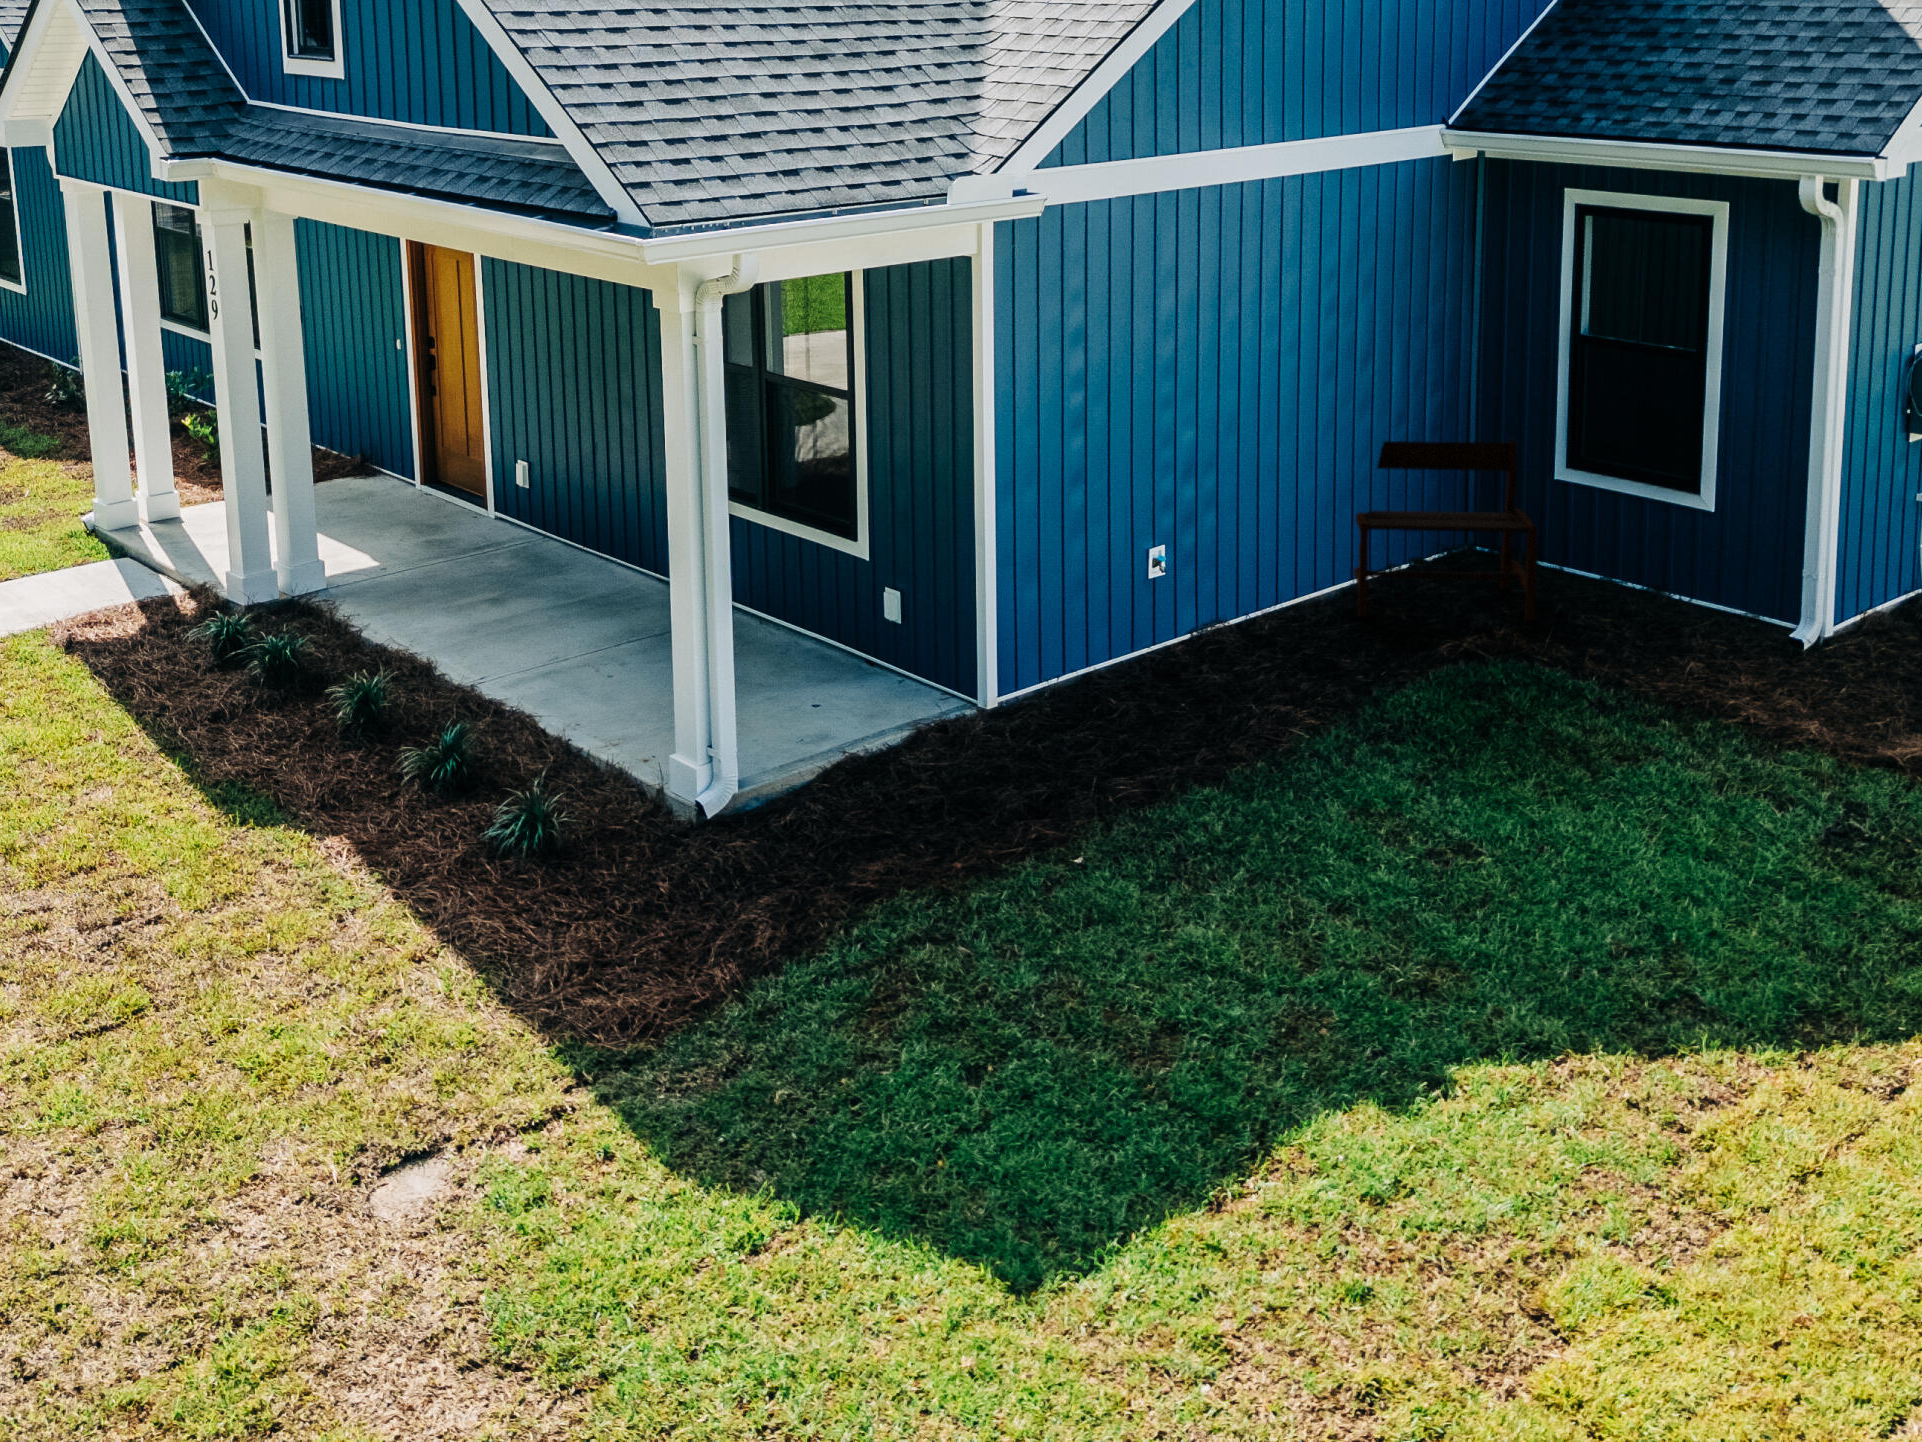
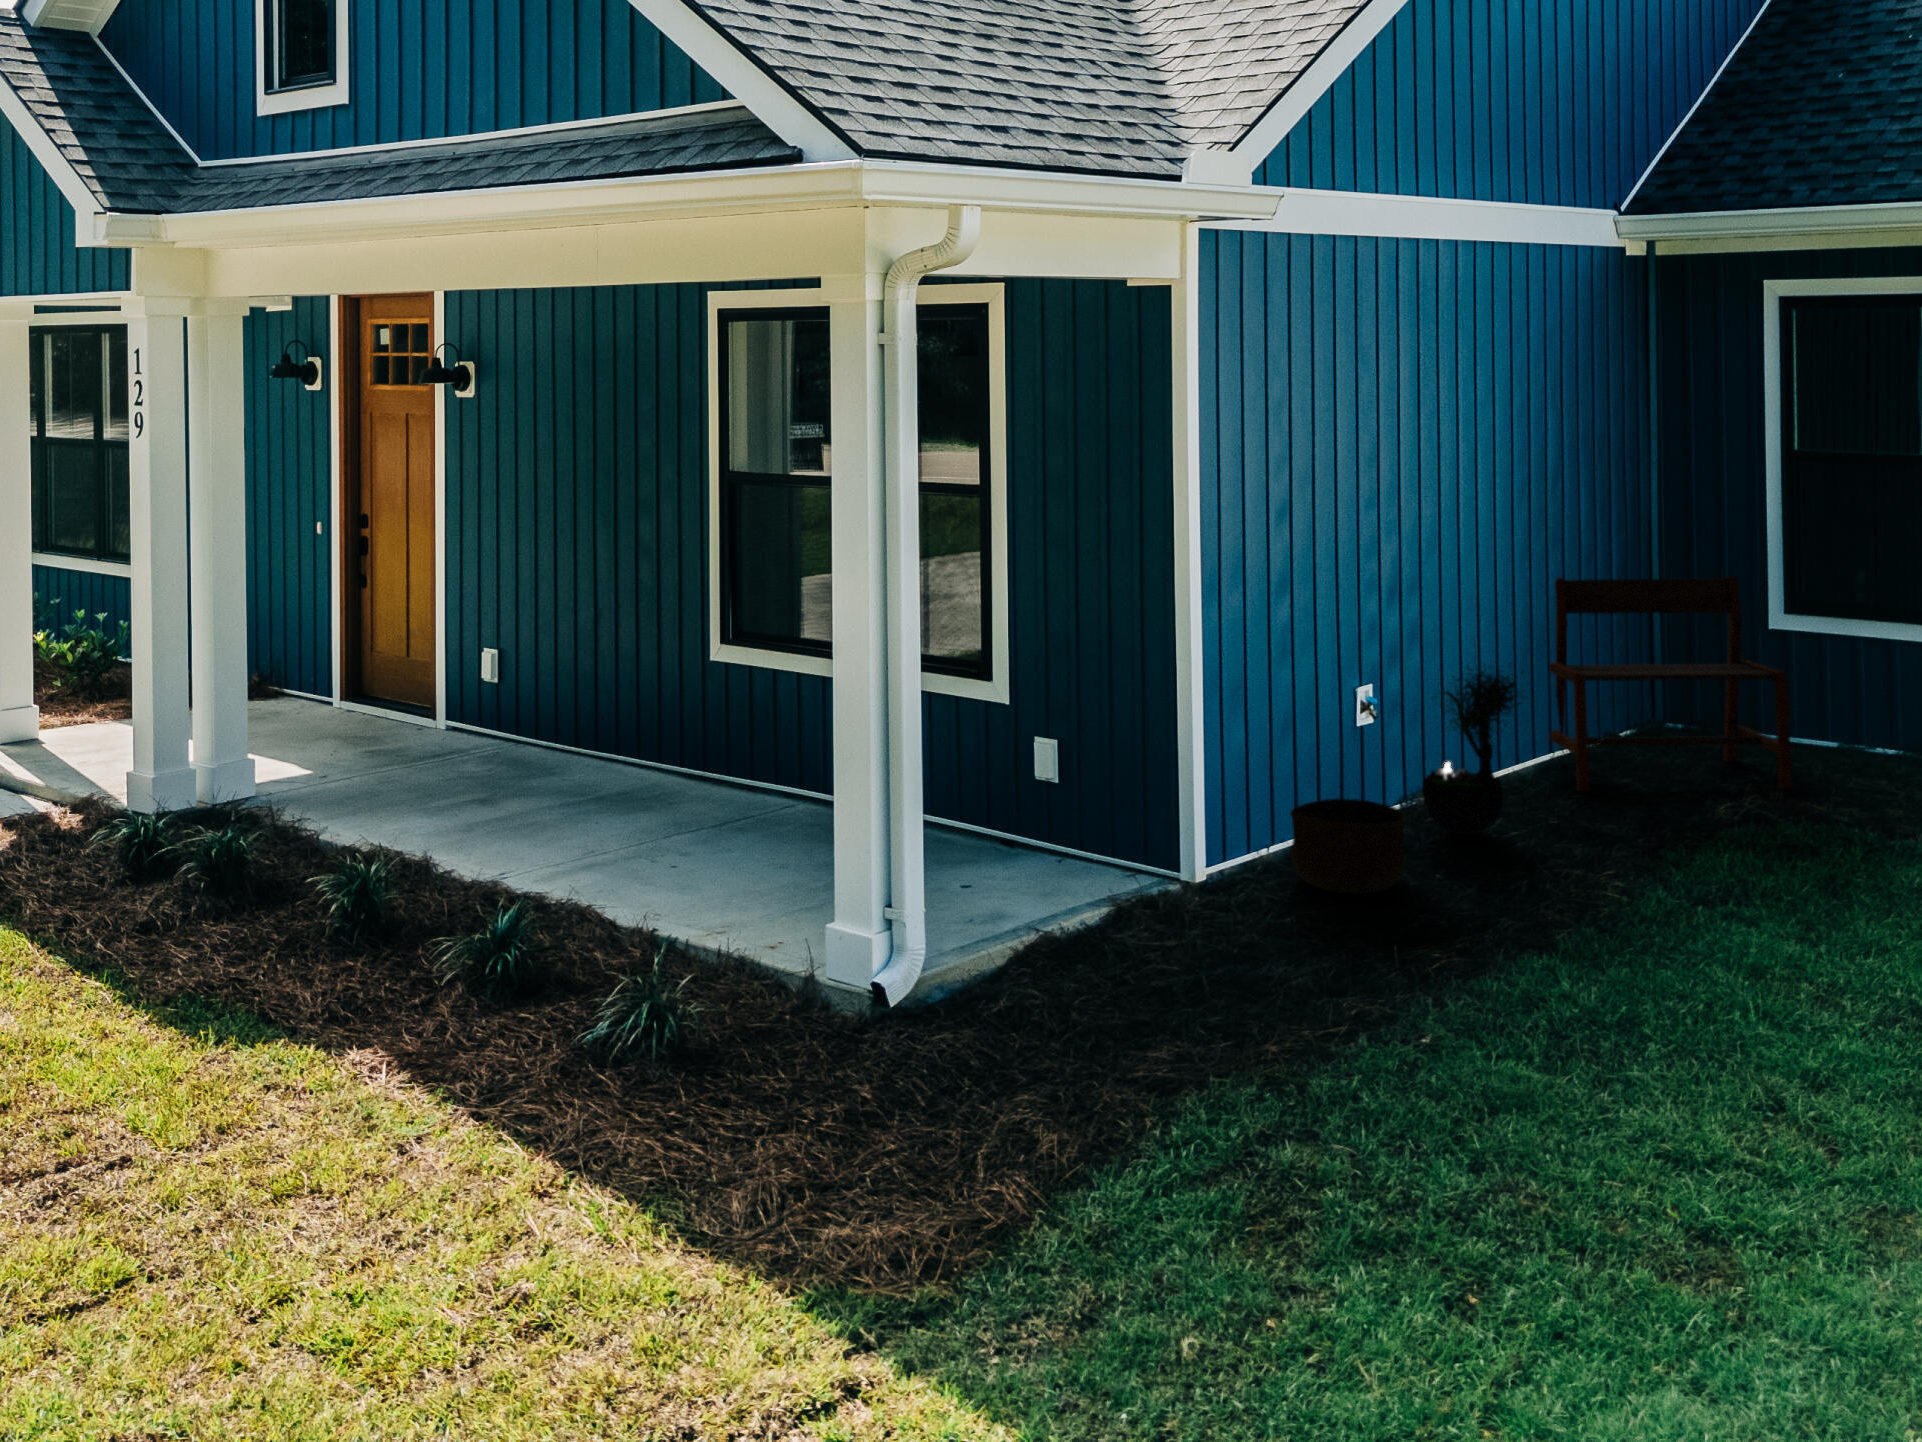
potted tree: none [1208,525,1294,660] -> present [1422,663,1525,834]
basket: none [1074,638,1164,717] -> present [1290,798,1406,894]

